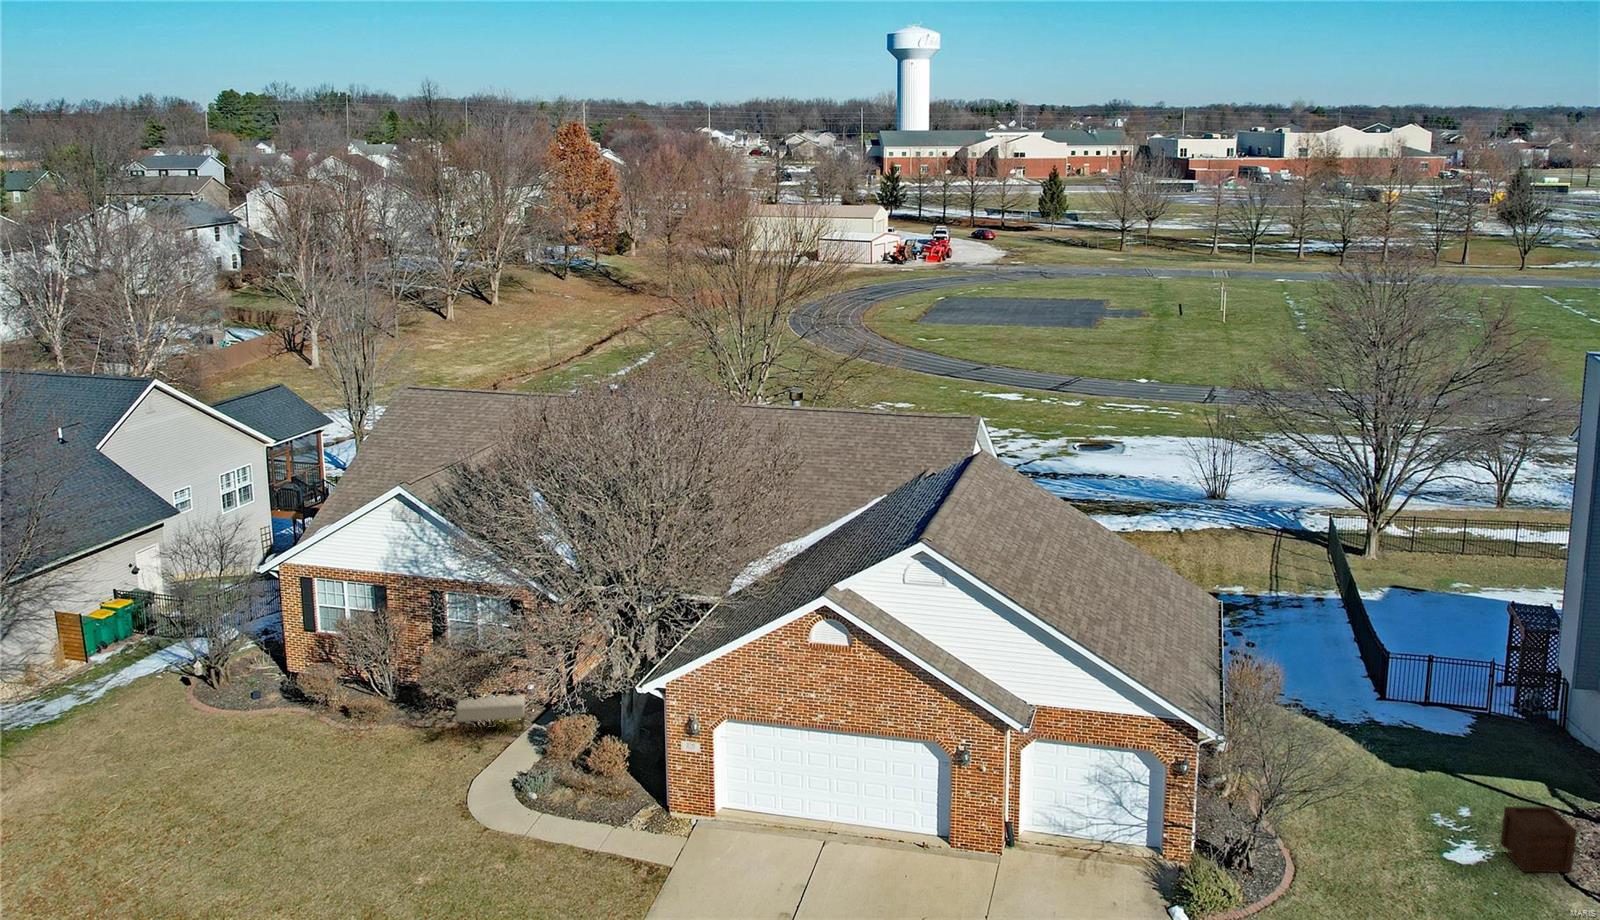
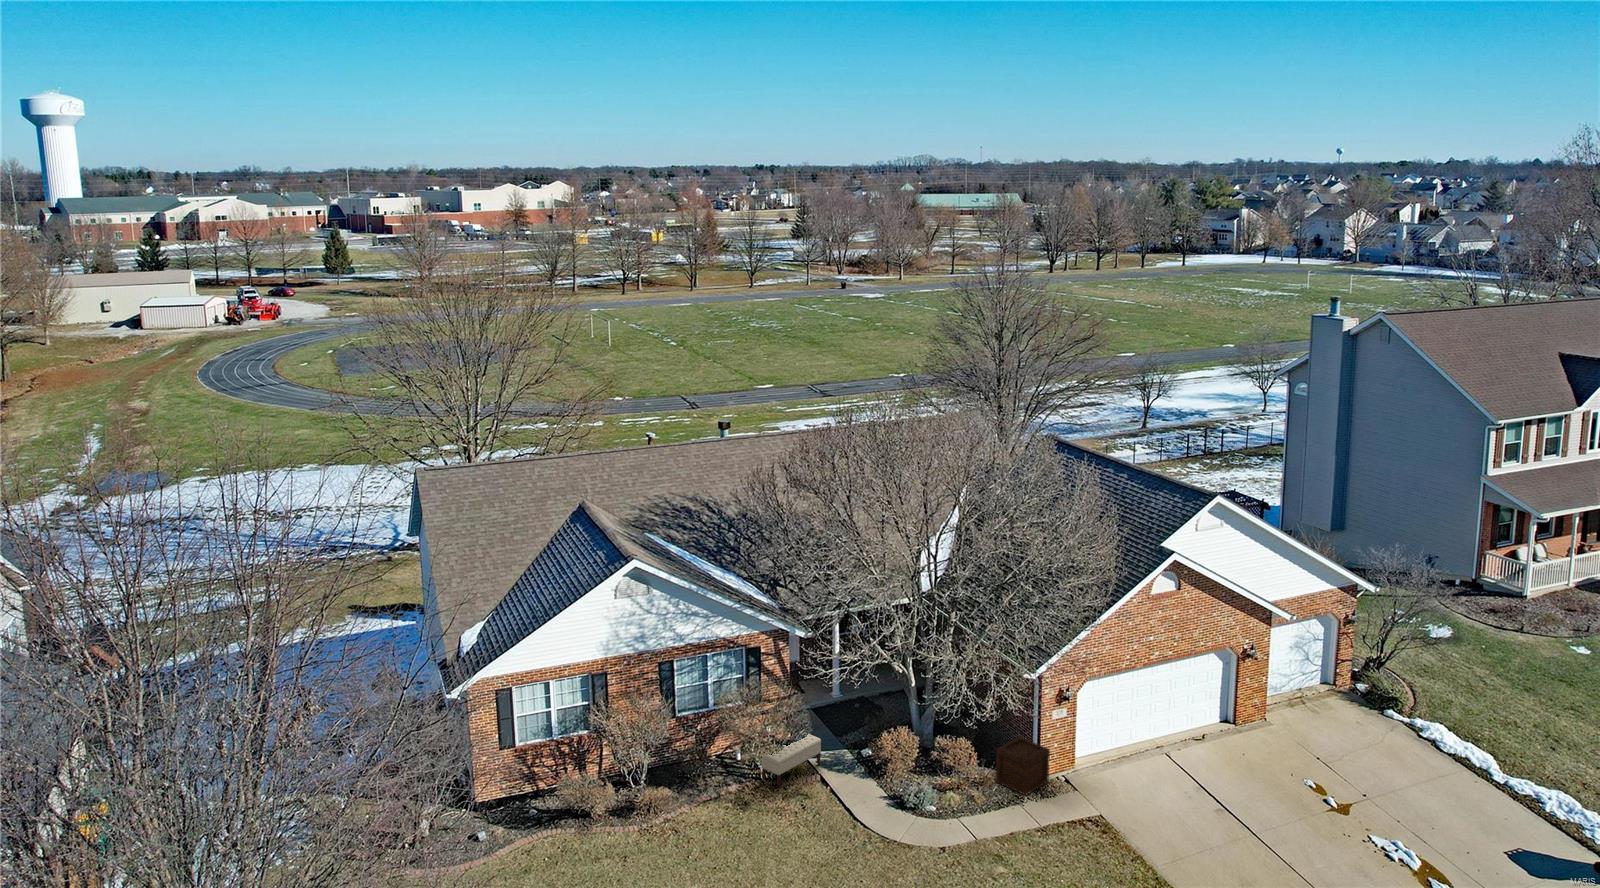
wooden crate: present [1500,807,1577,872] -> present [995,737,1050,795]

